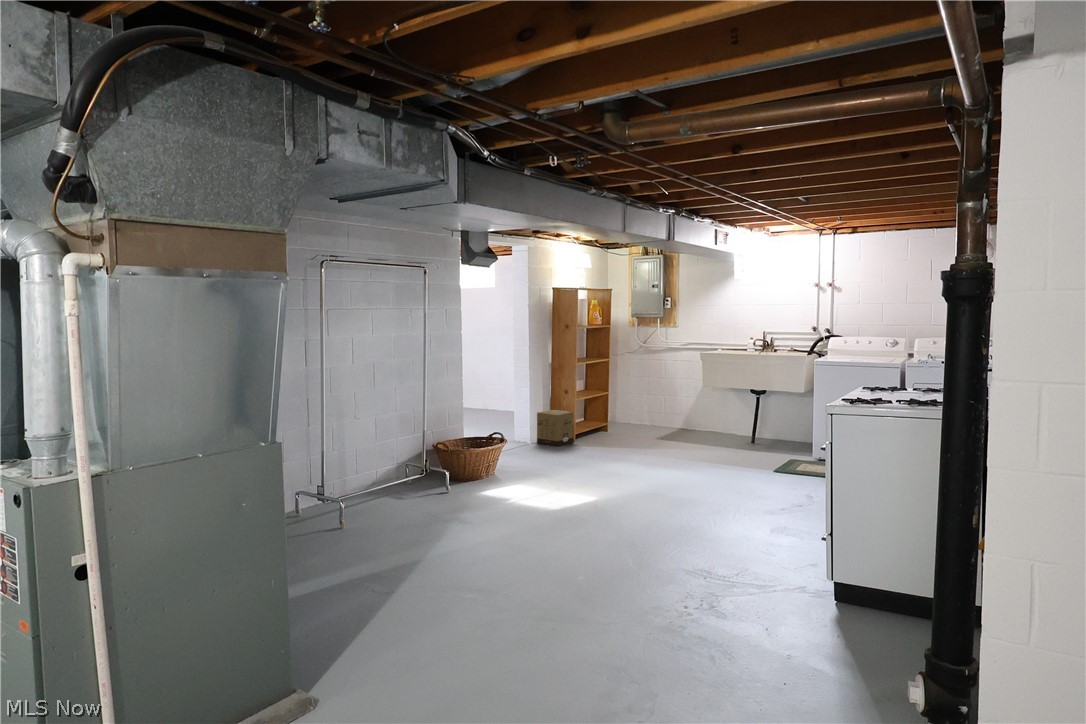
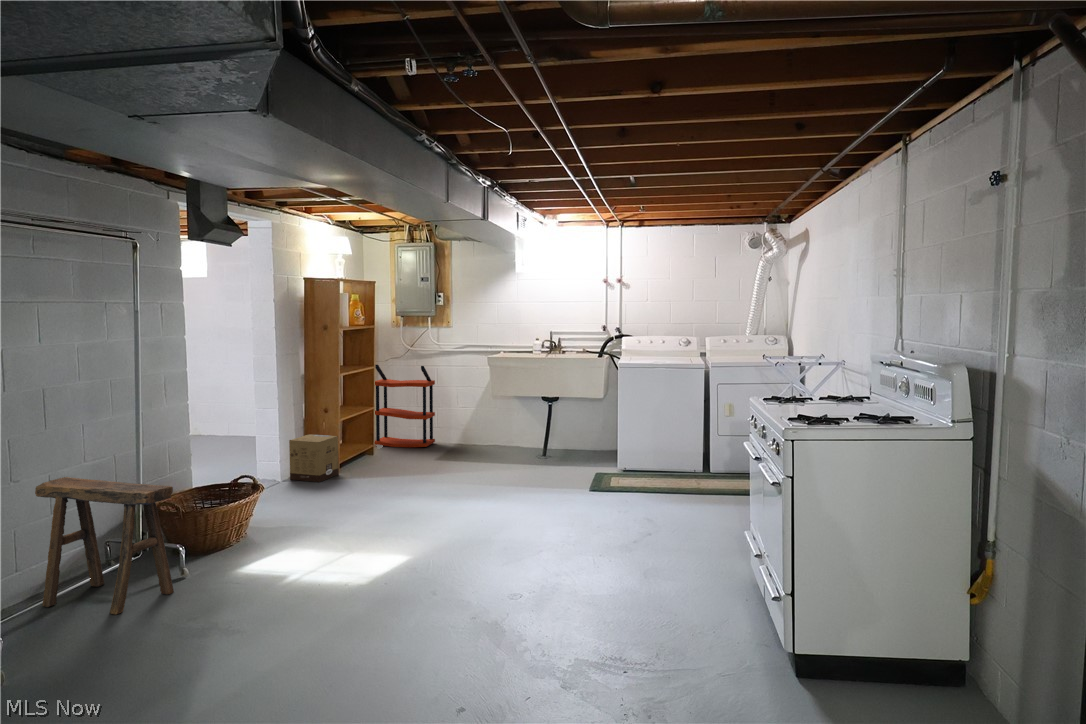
shelving unit: none [609,358,661,429] -> present [374,365,435,447]
stool: none [372,418,447,505] -> present [35,477,174,614]

